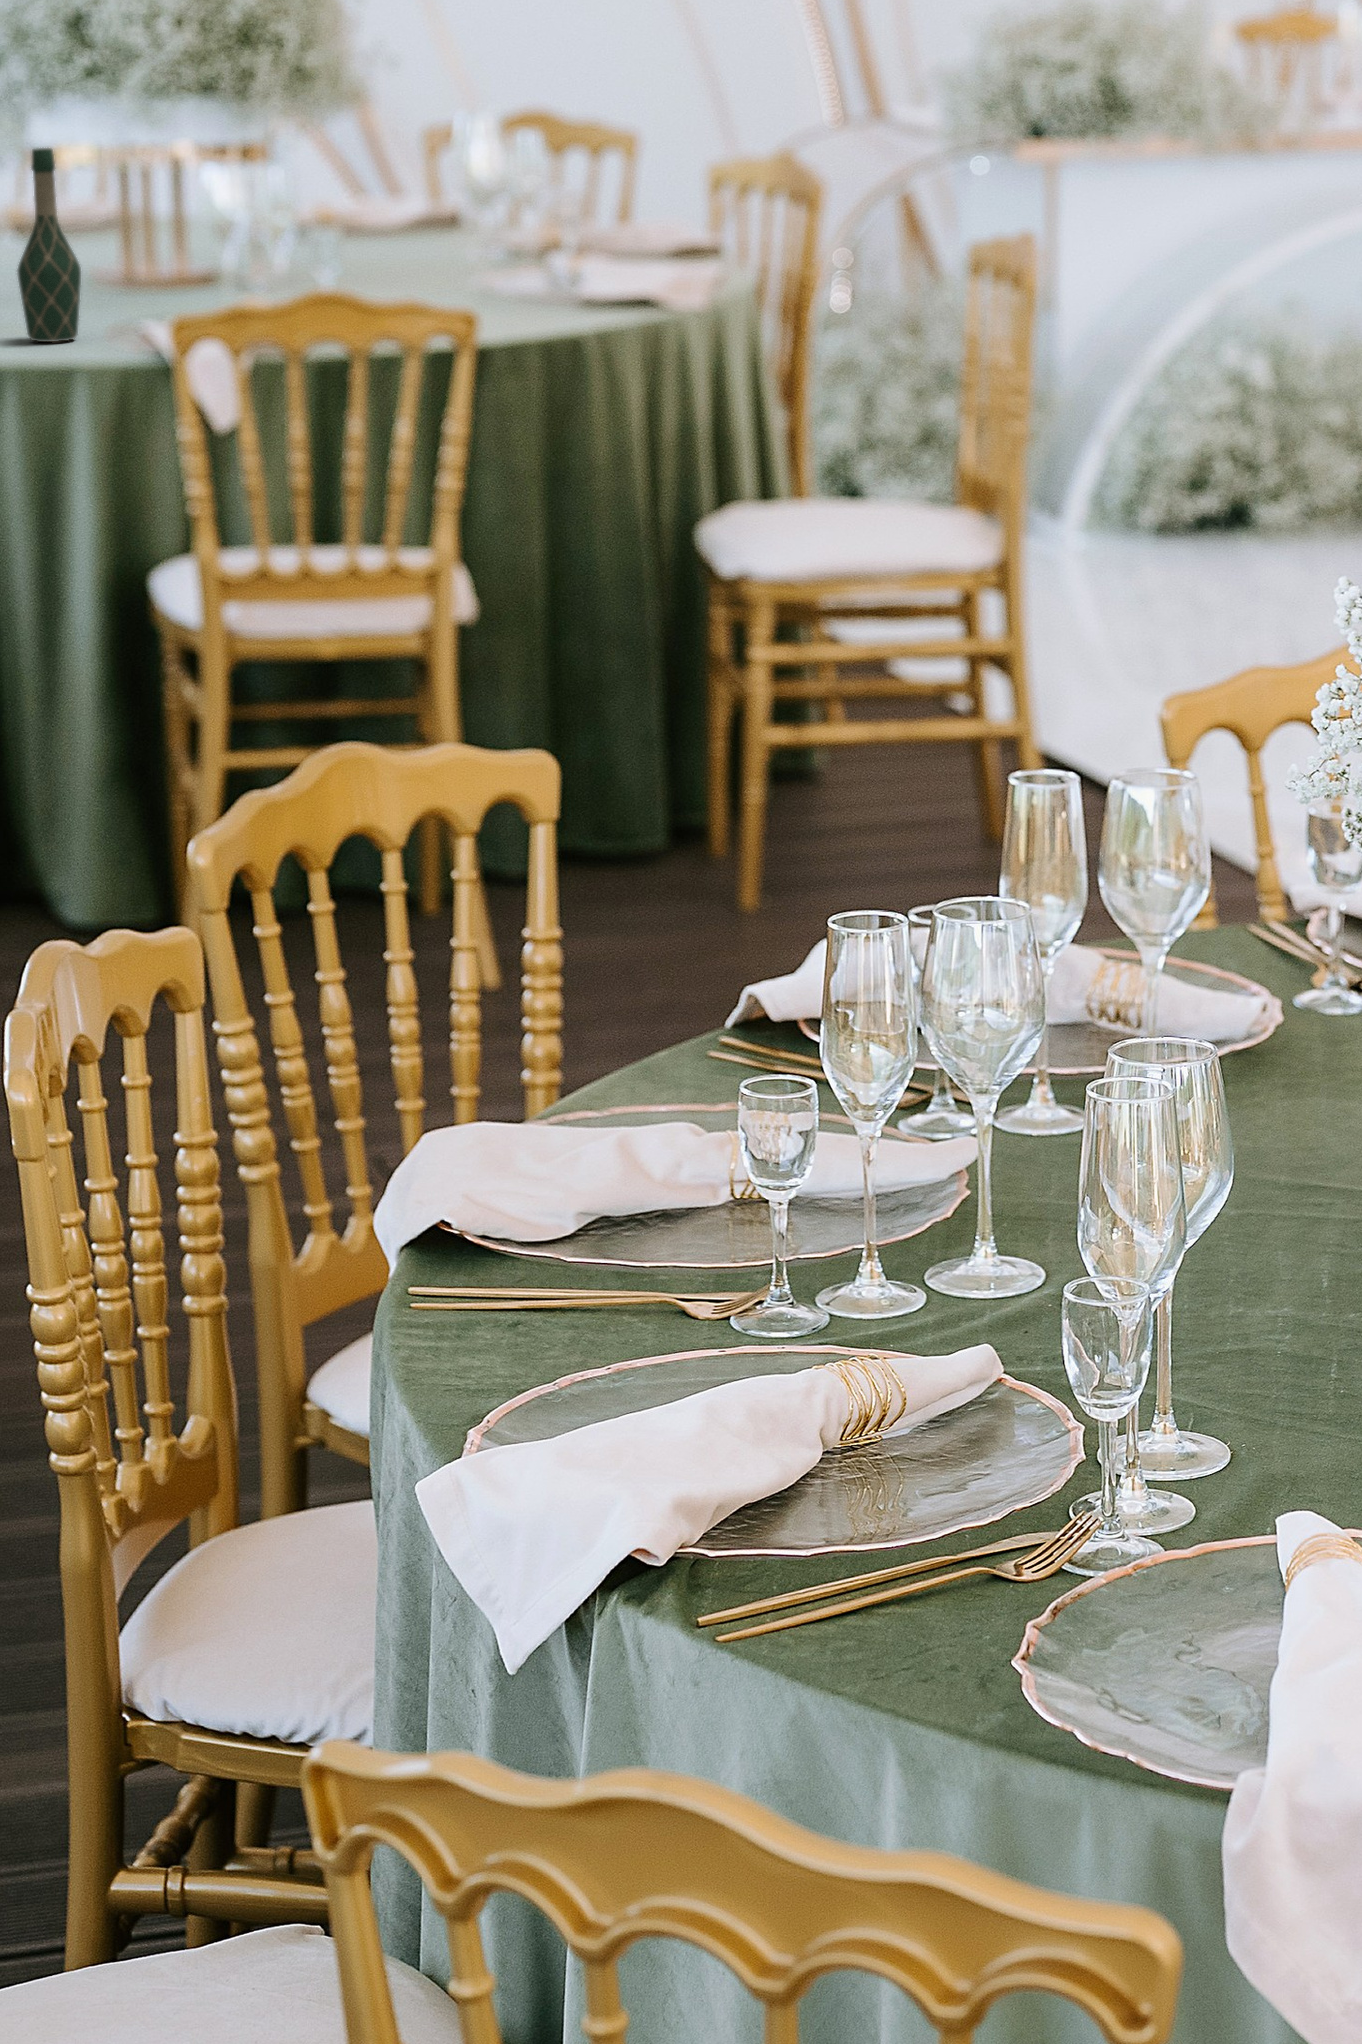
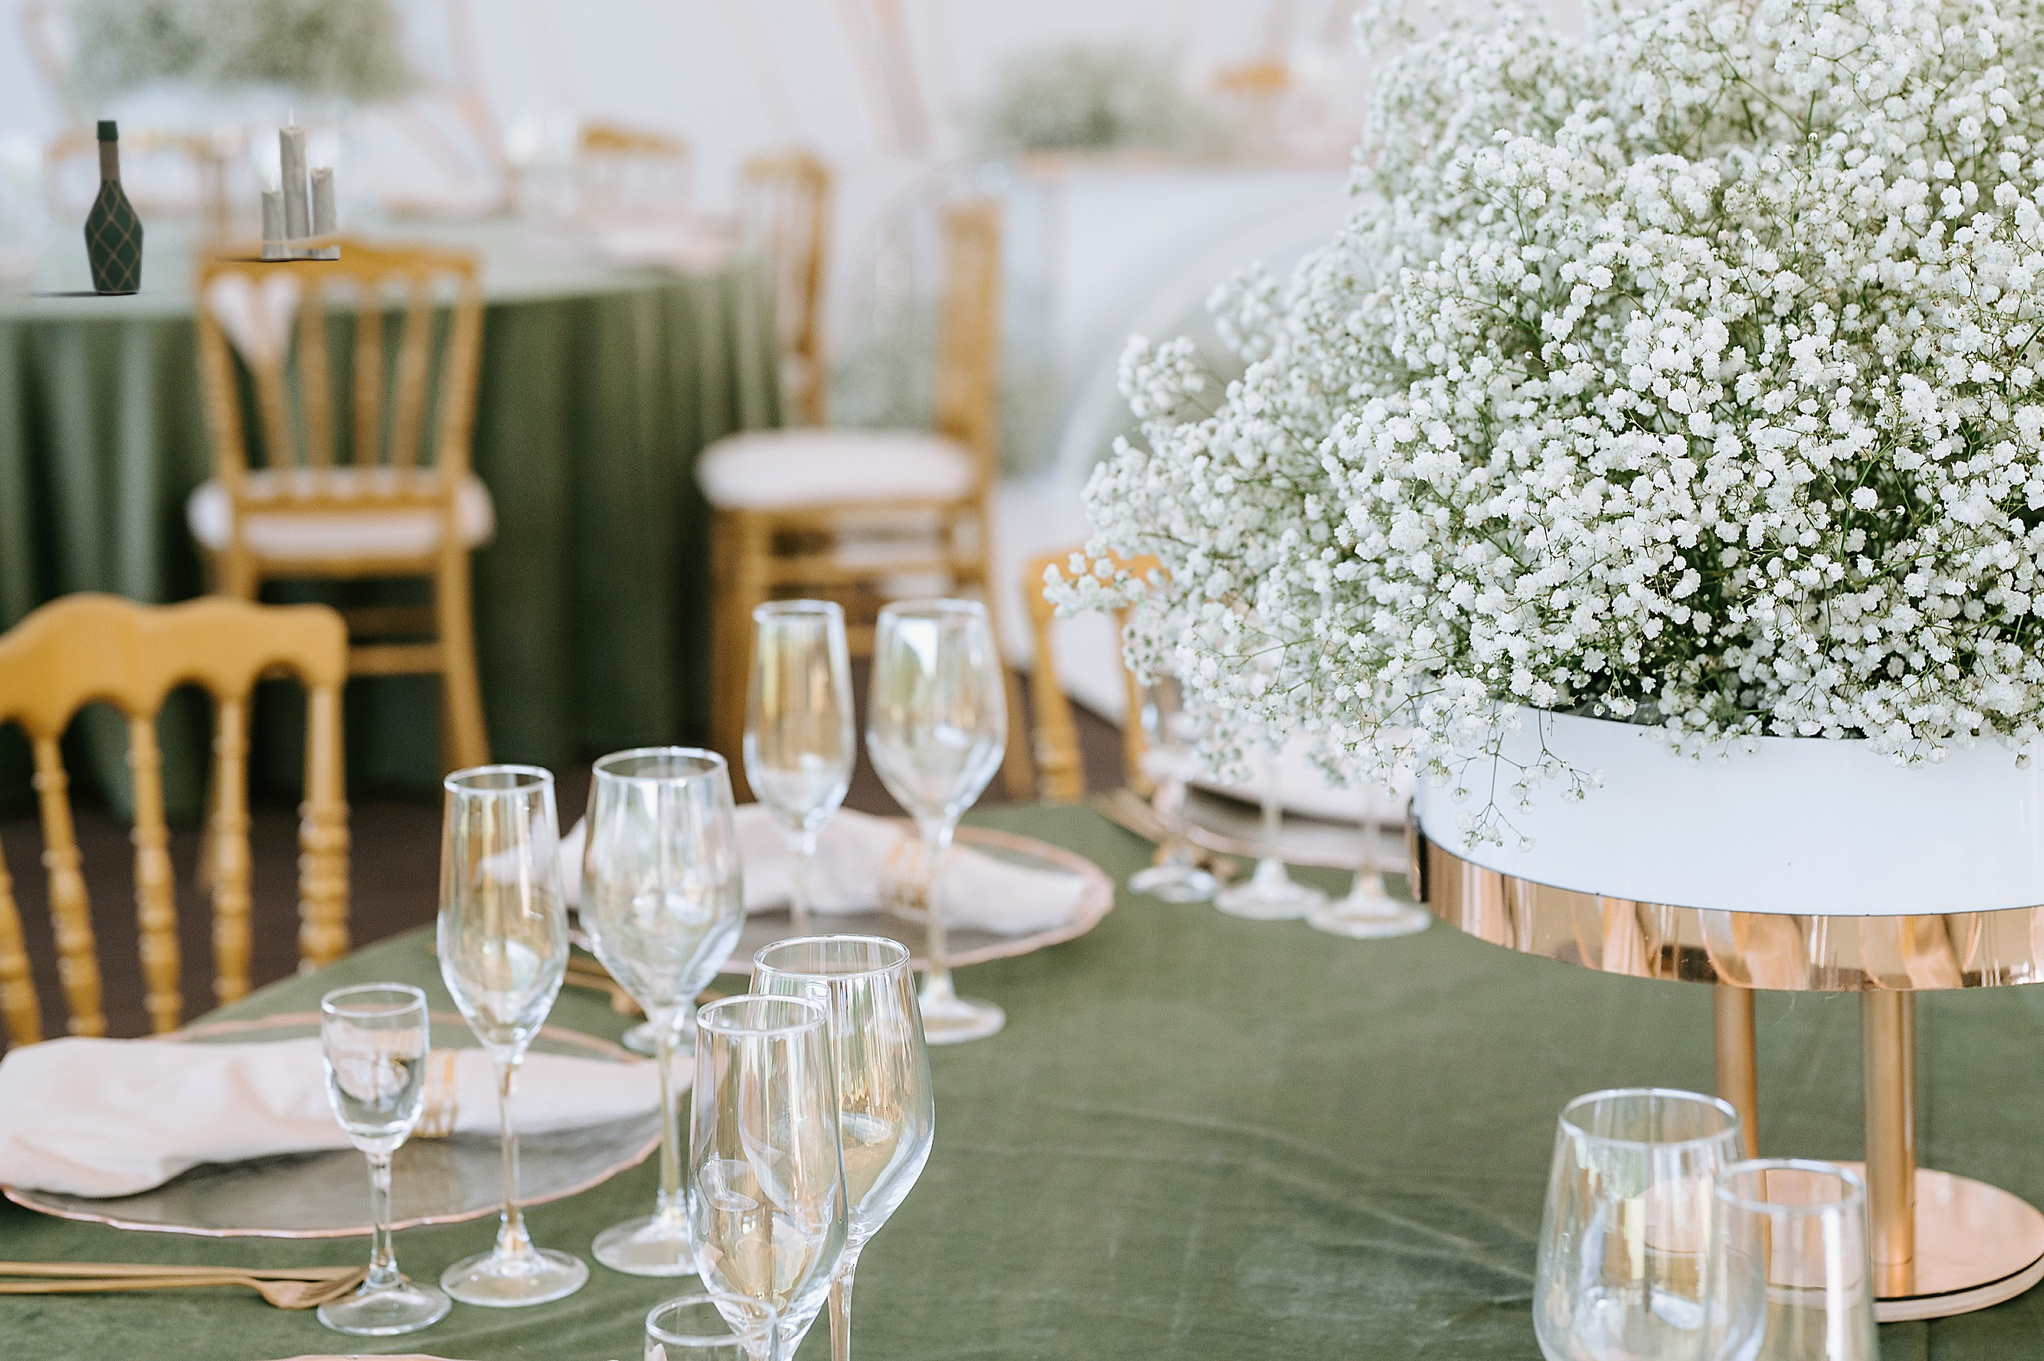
candle: none [180,103,267,287] -> present [261,117,340,259]

